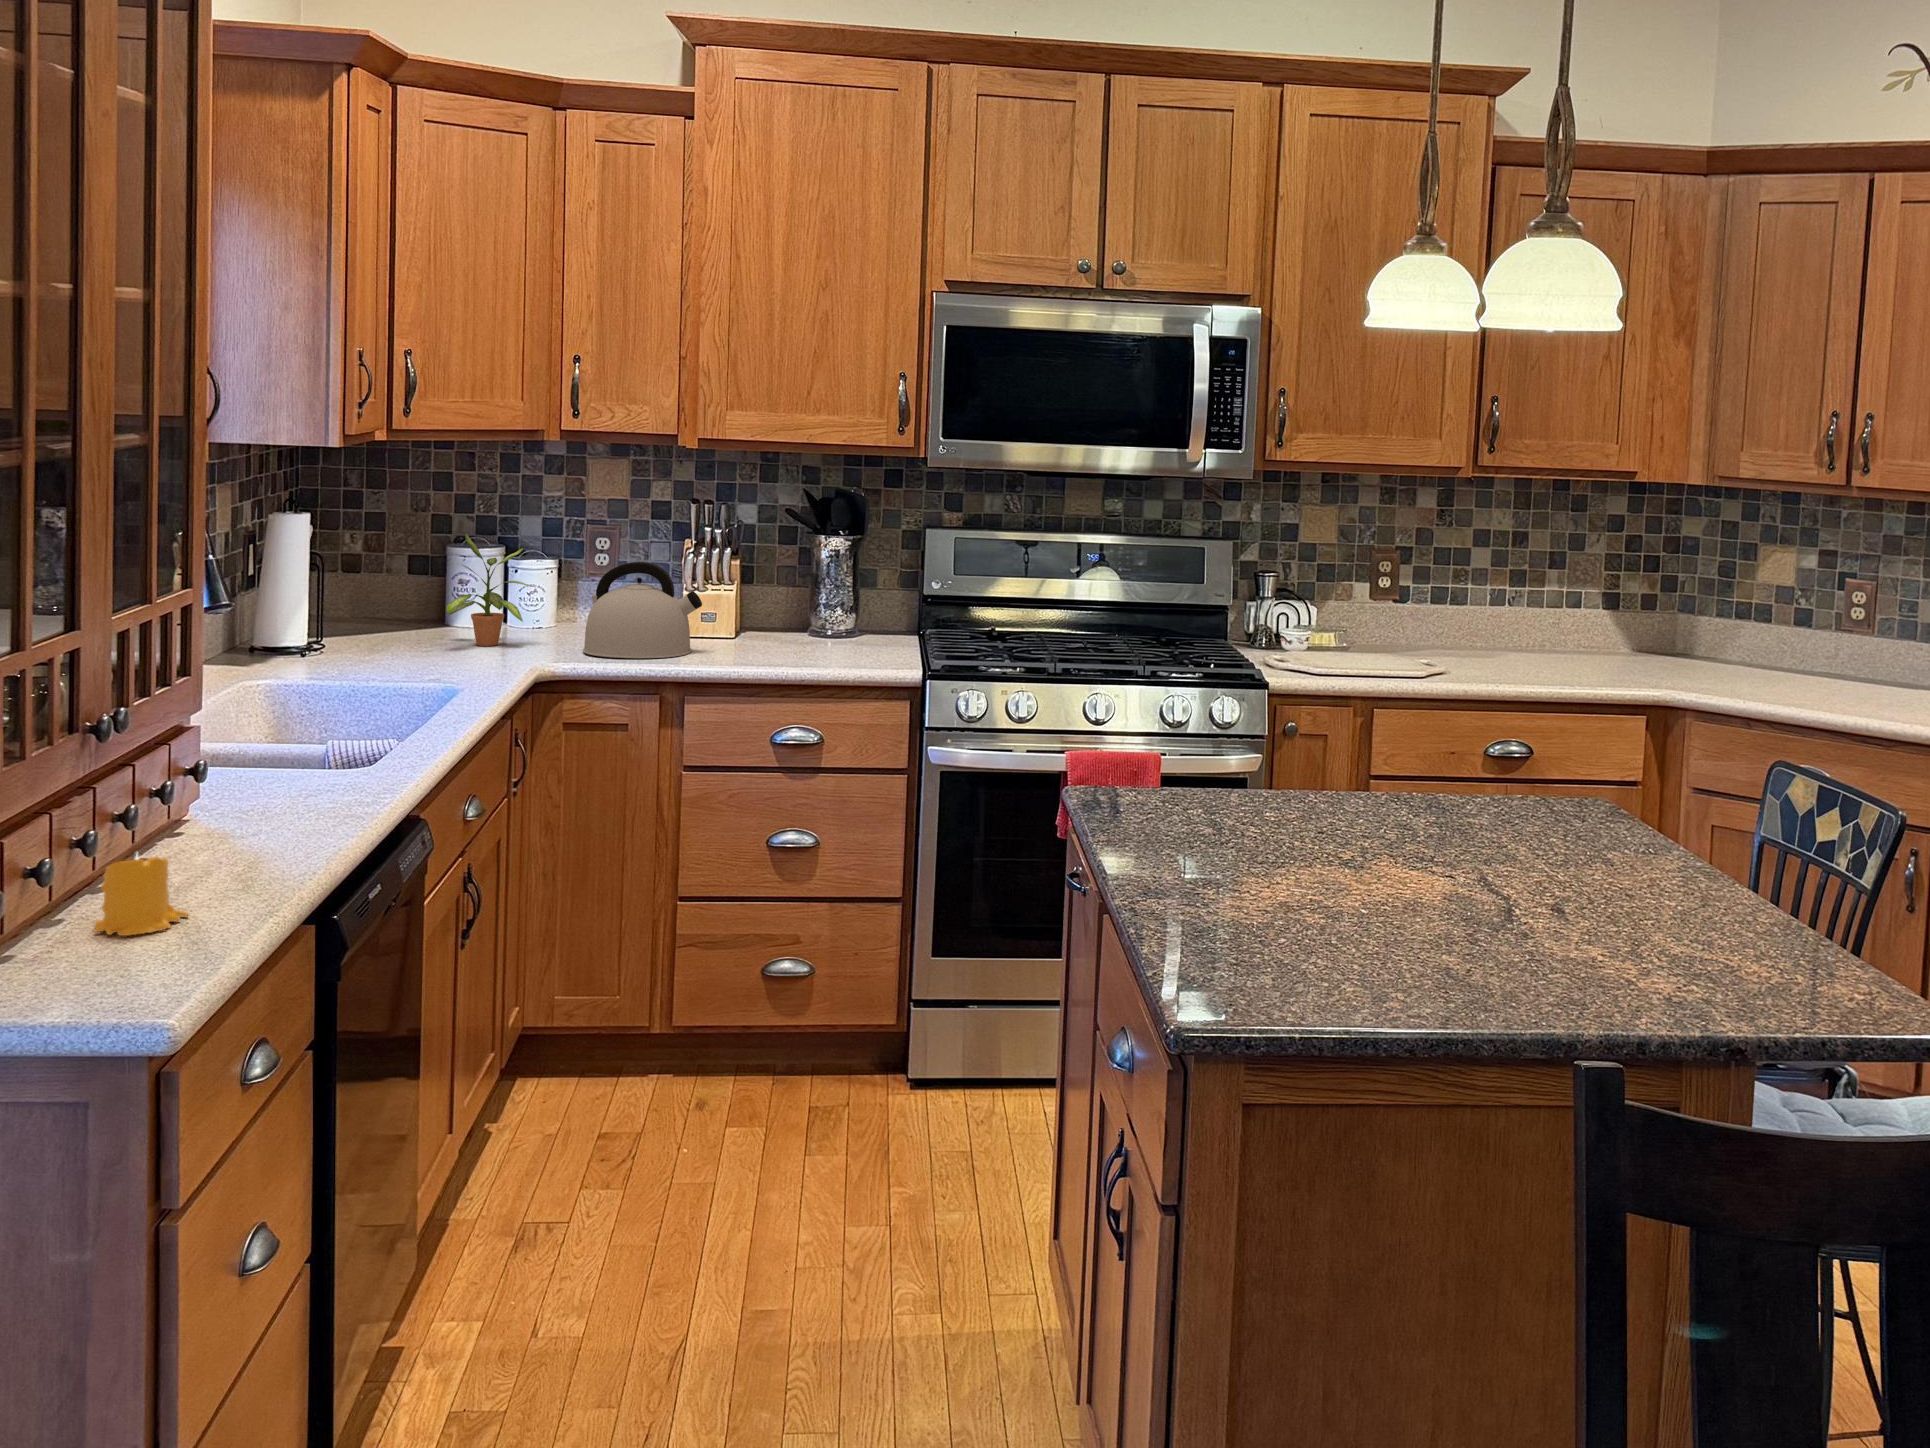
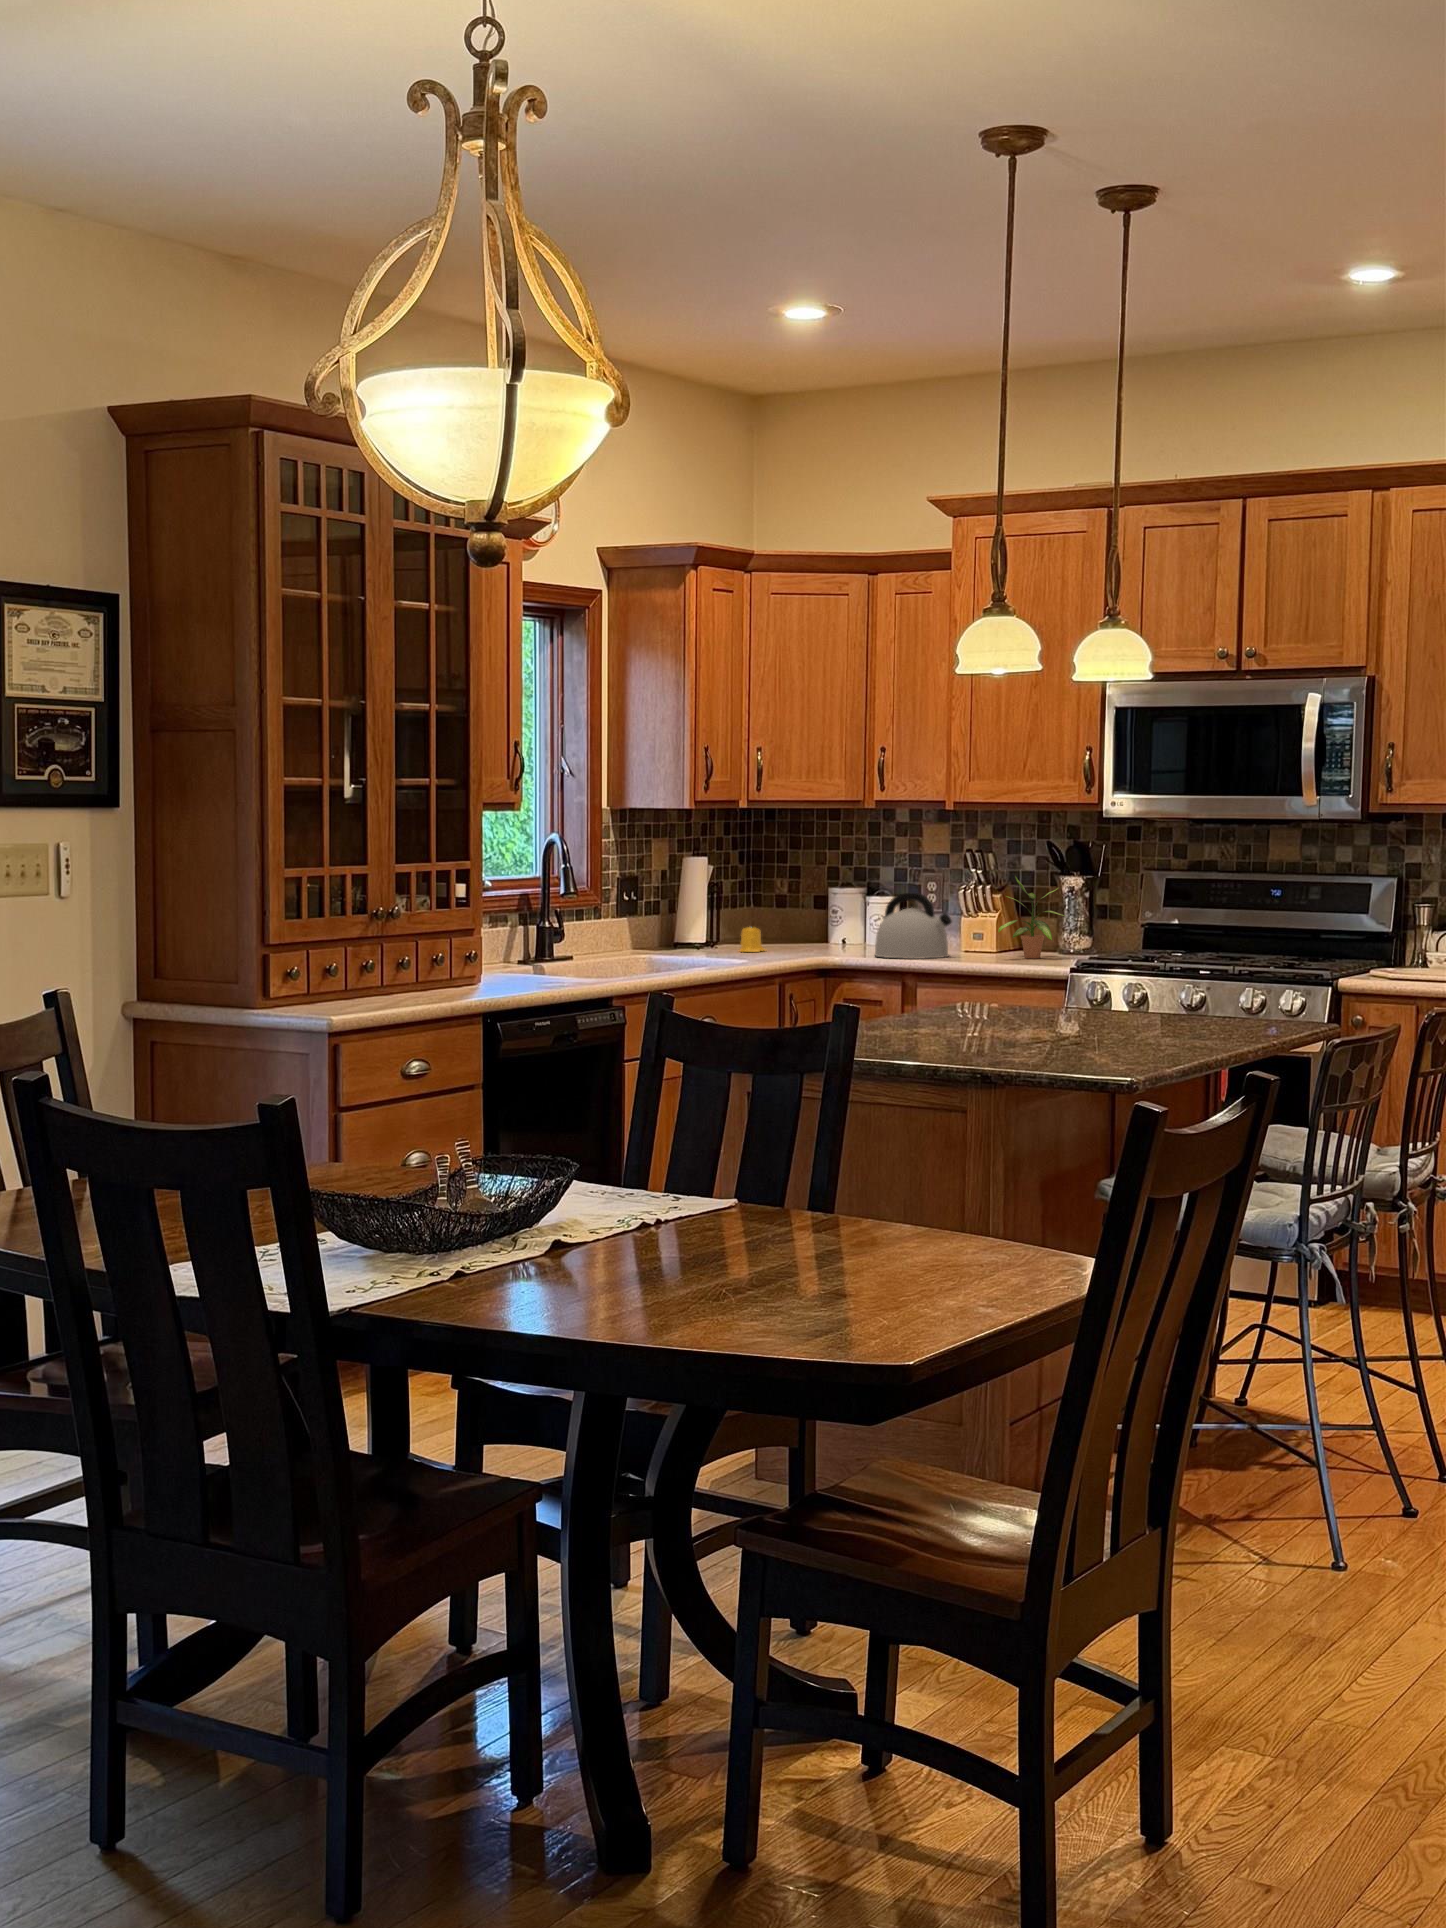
potted plant: present [446,534,535,646] -> present [998,876,1064,959]
candle: present [94,855,189,936] -> present [740,927,765,952]

